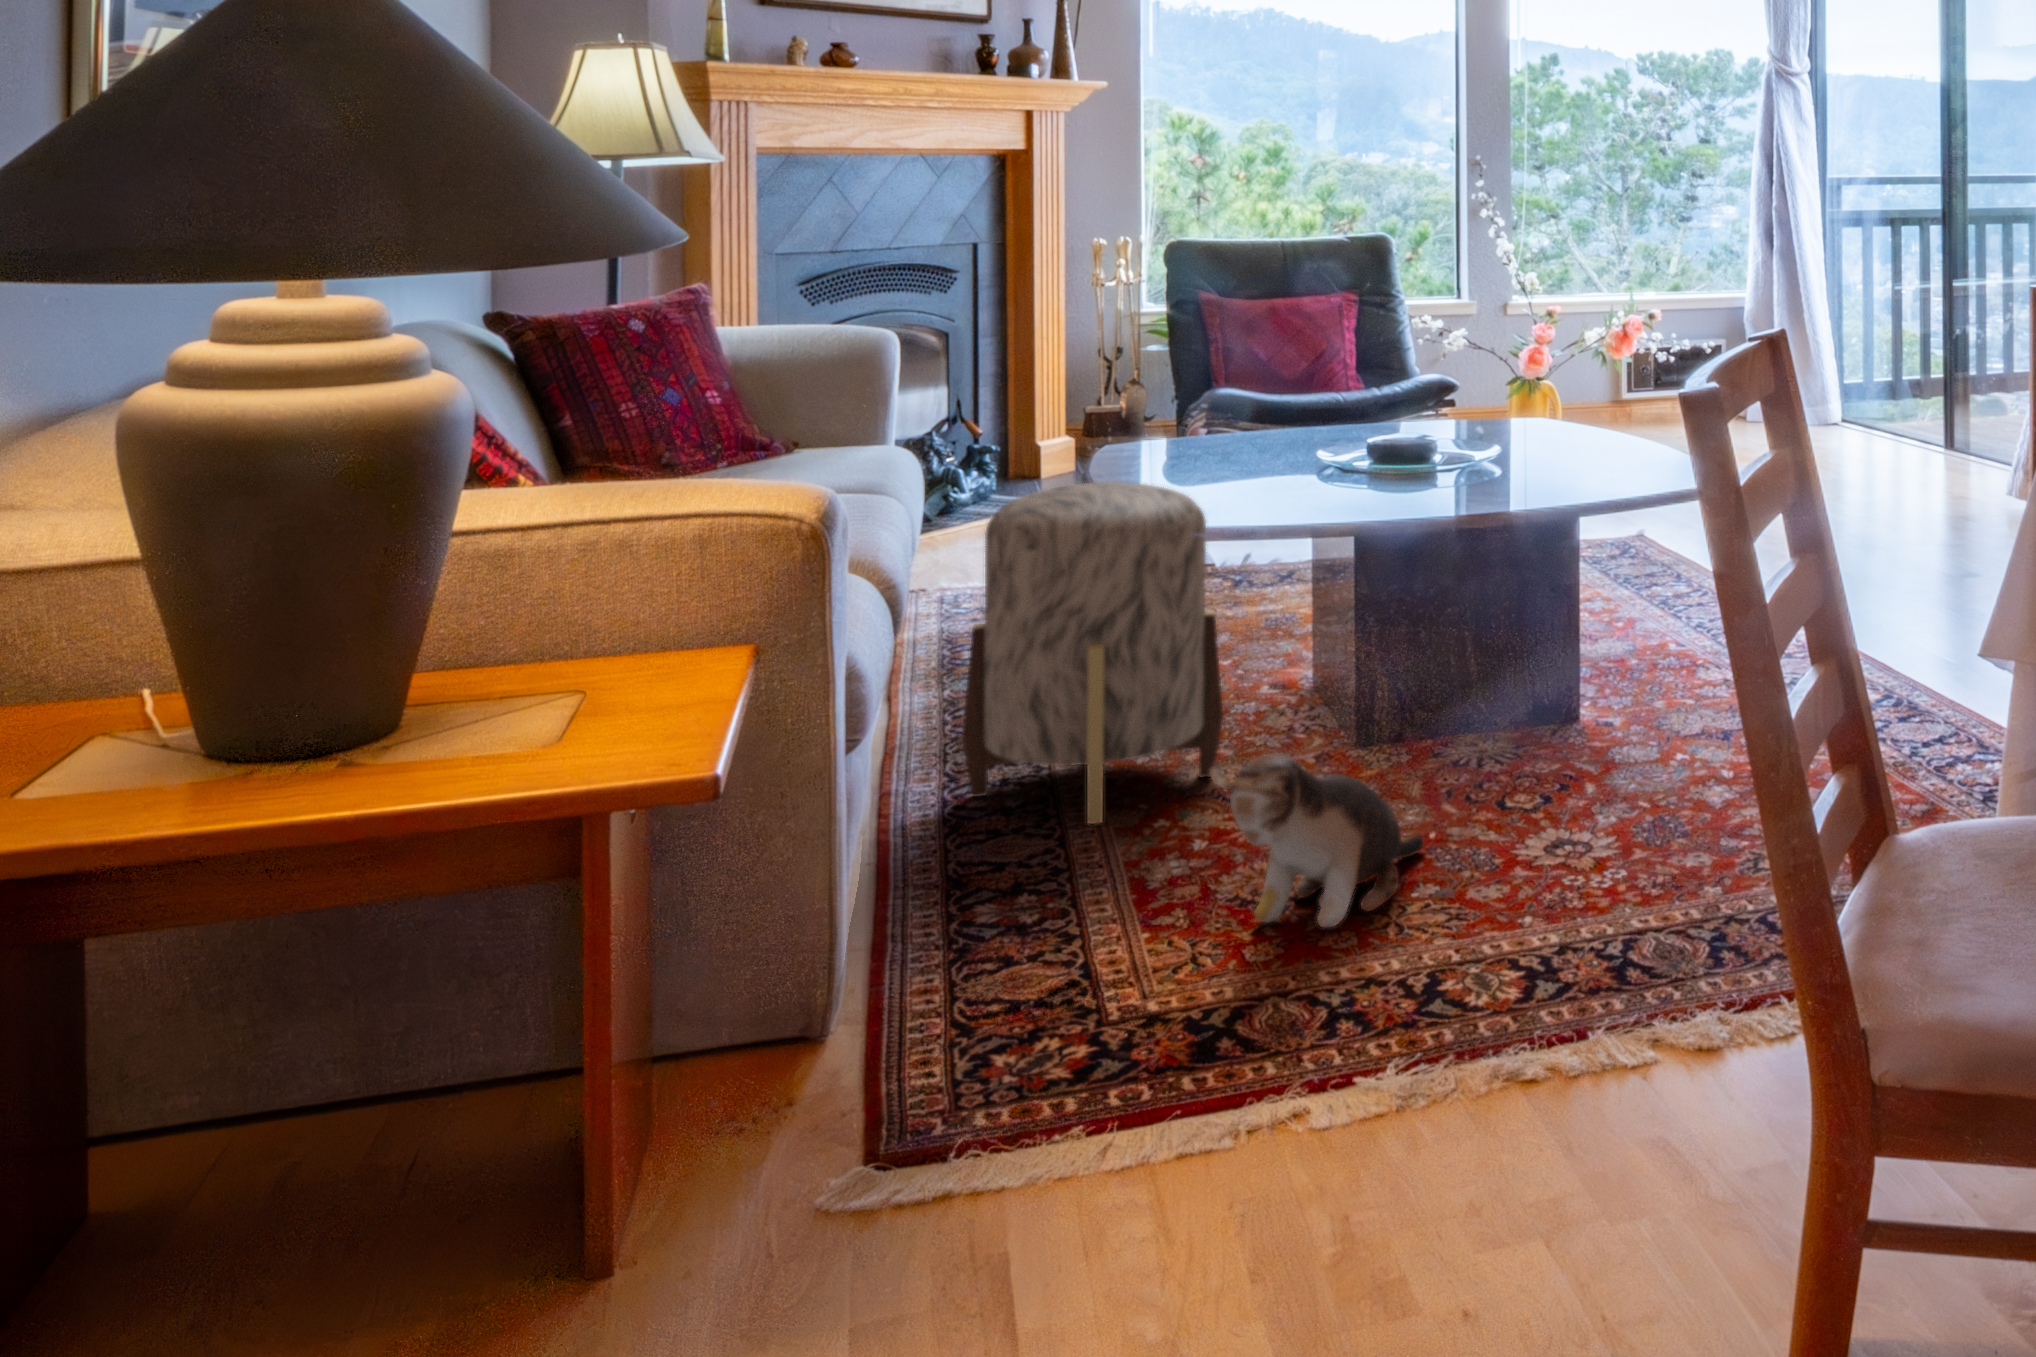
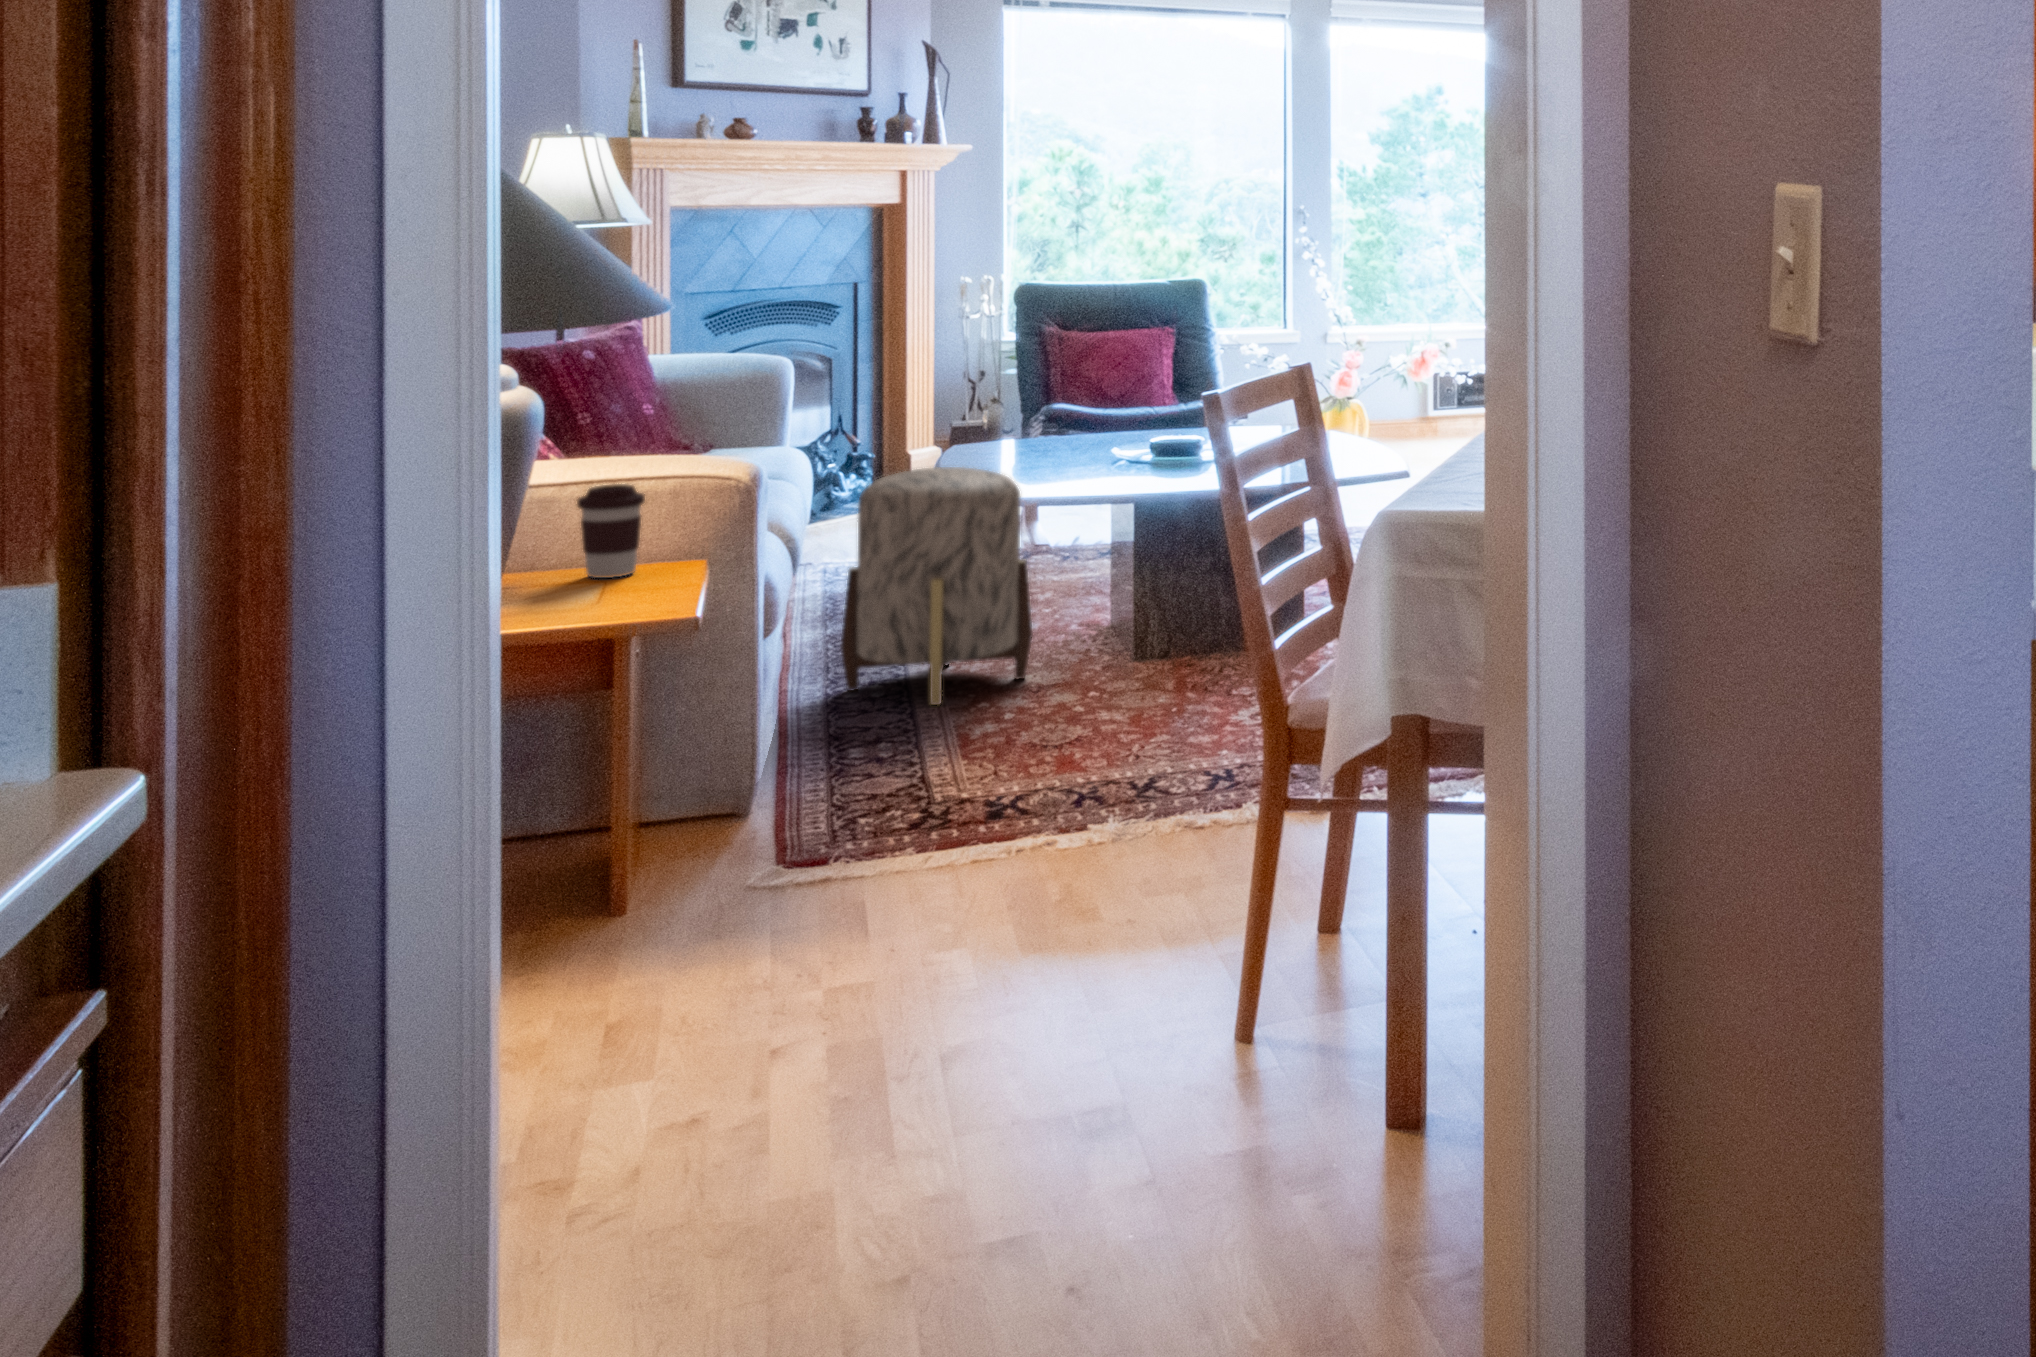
coffee cup: none [535,538,648,696] -> present [577,484,645,578]
plush toy: present [1210,752,1423,927] -> none [1007,639,1166,757]

